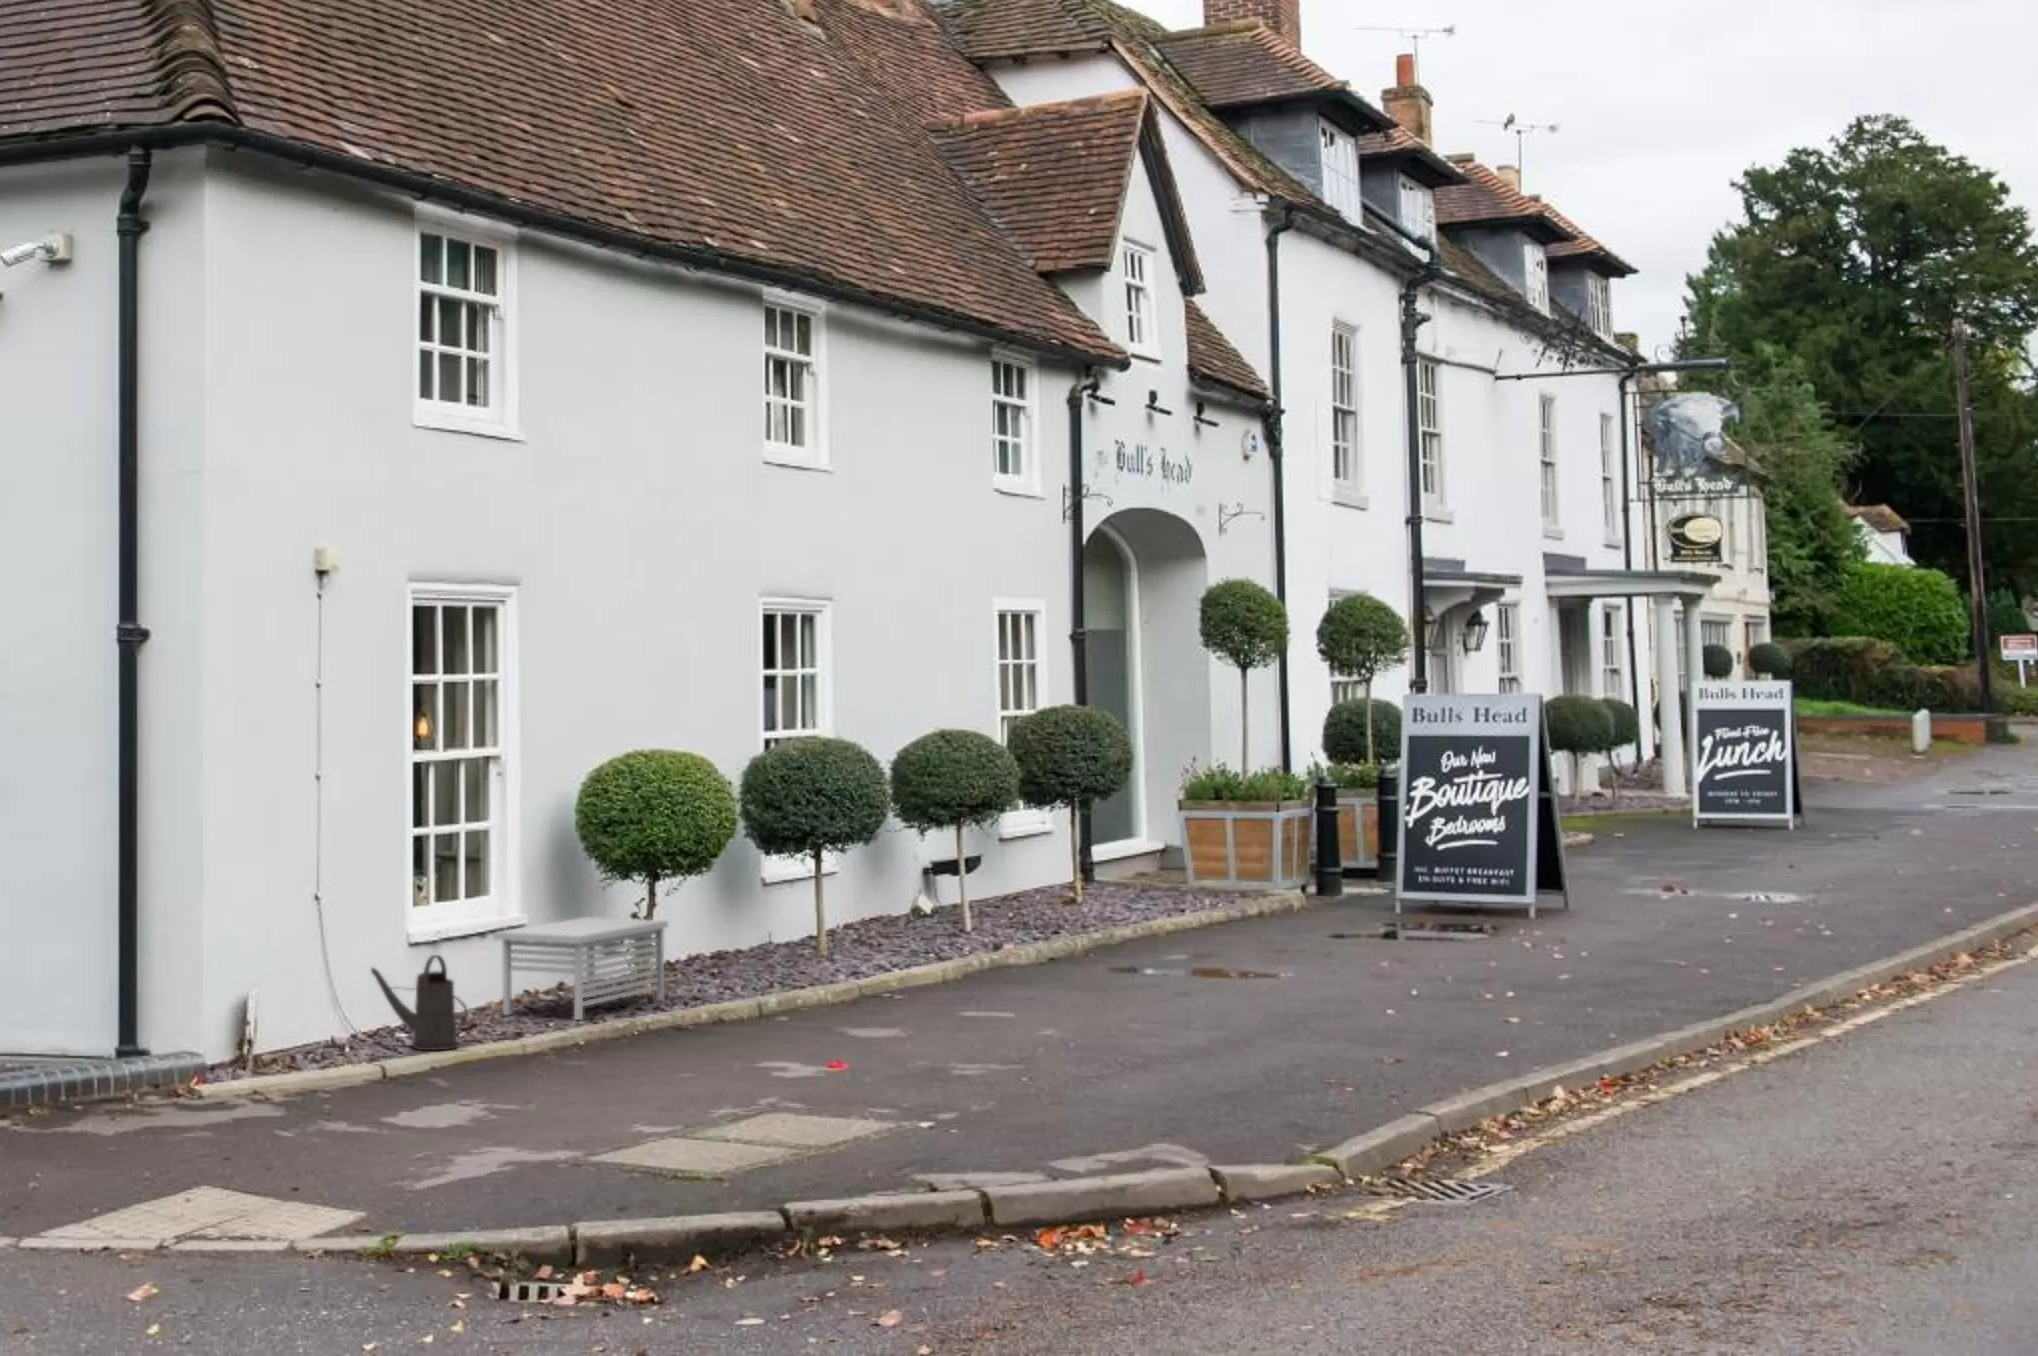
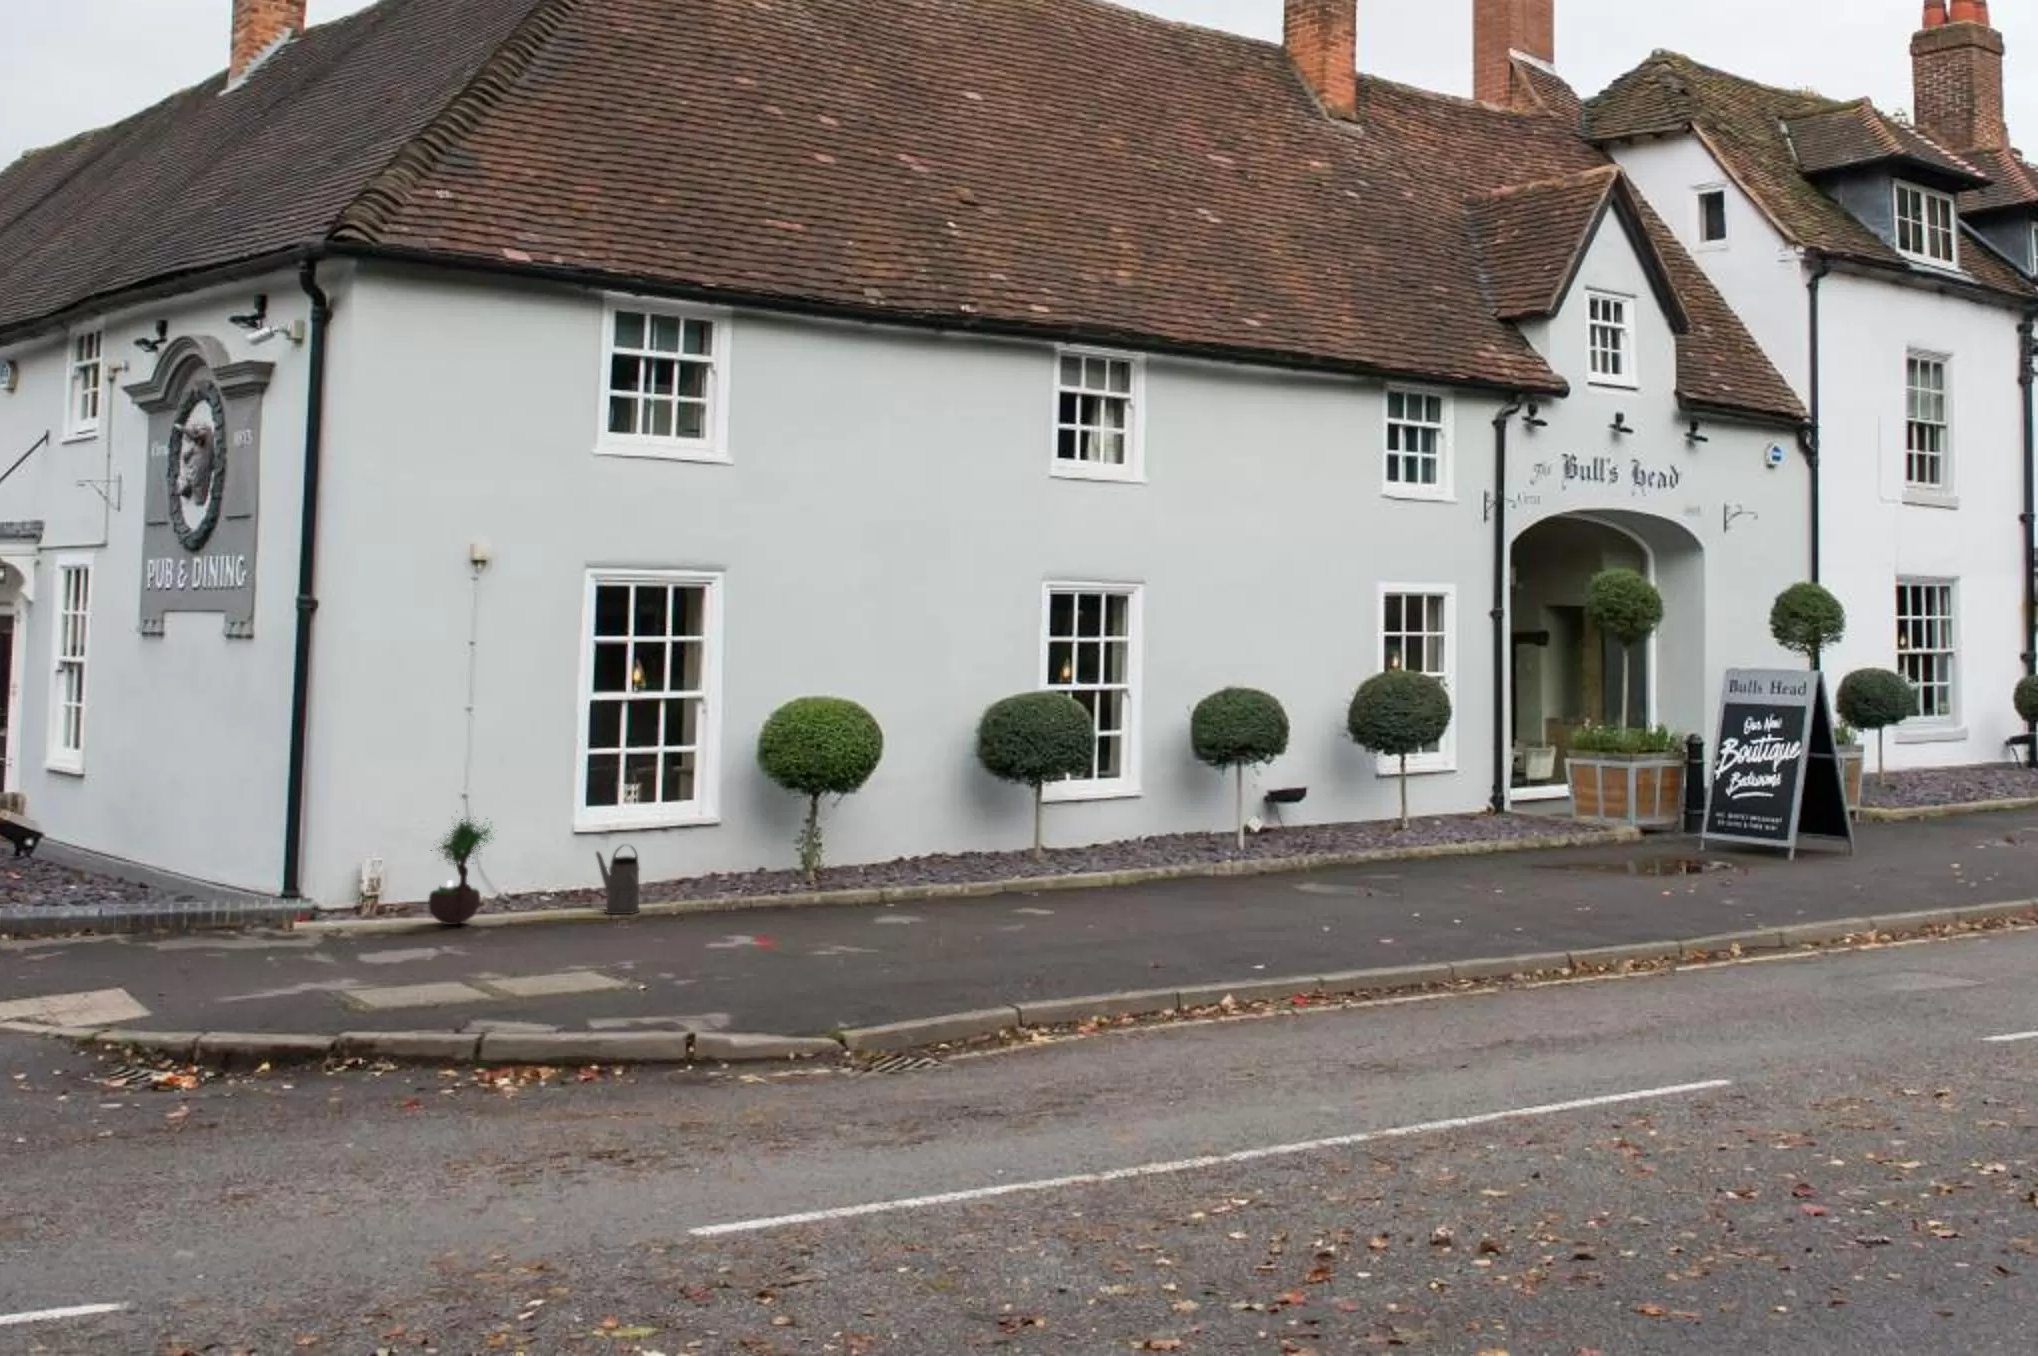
potted tree: none [244,916,336,1076] -> present [429,811,492,925]
storage bench: present [494,917,668,1020] -> none [745,823,903,899]

